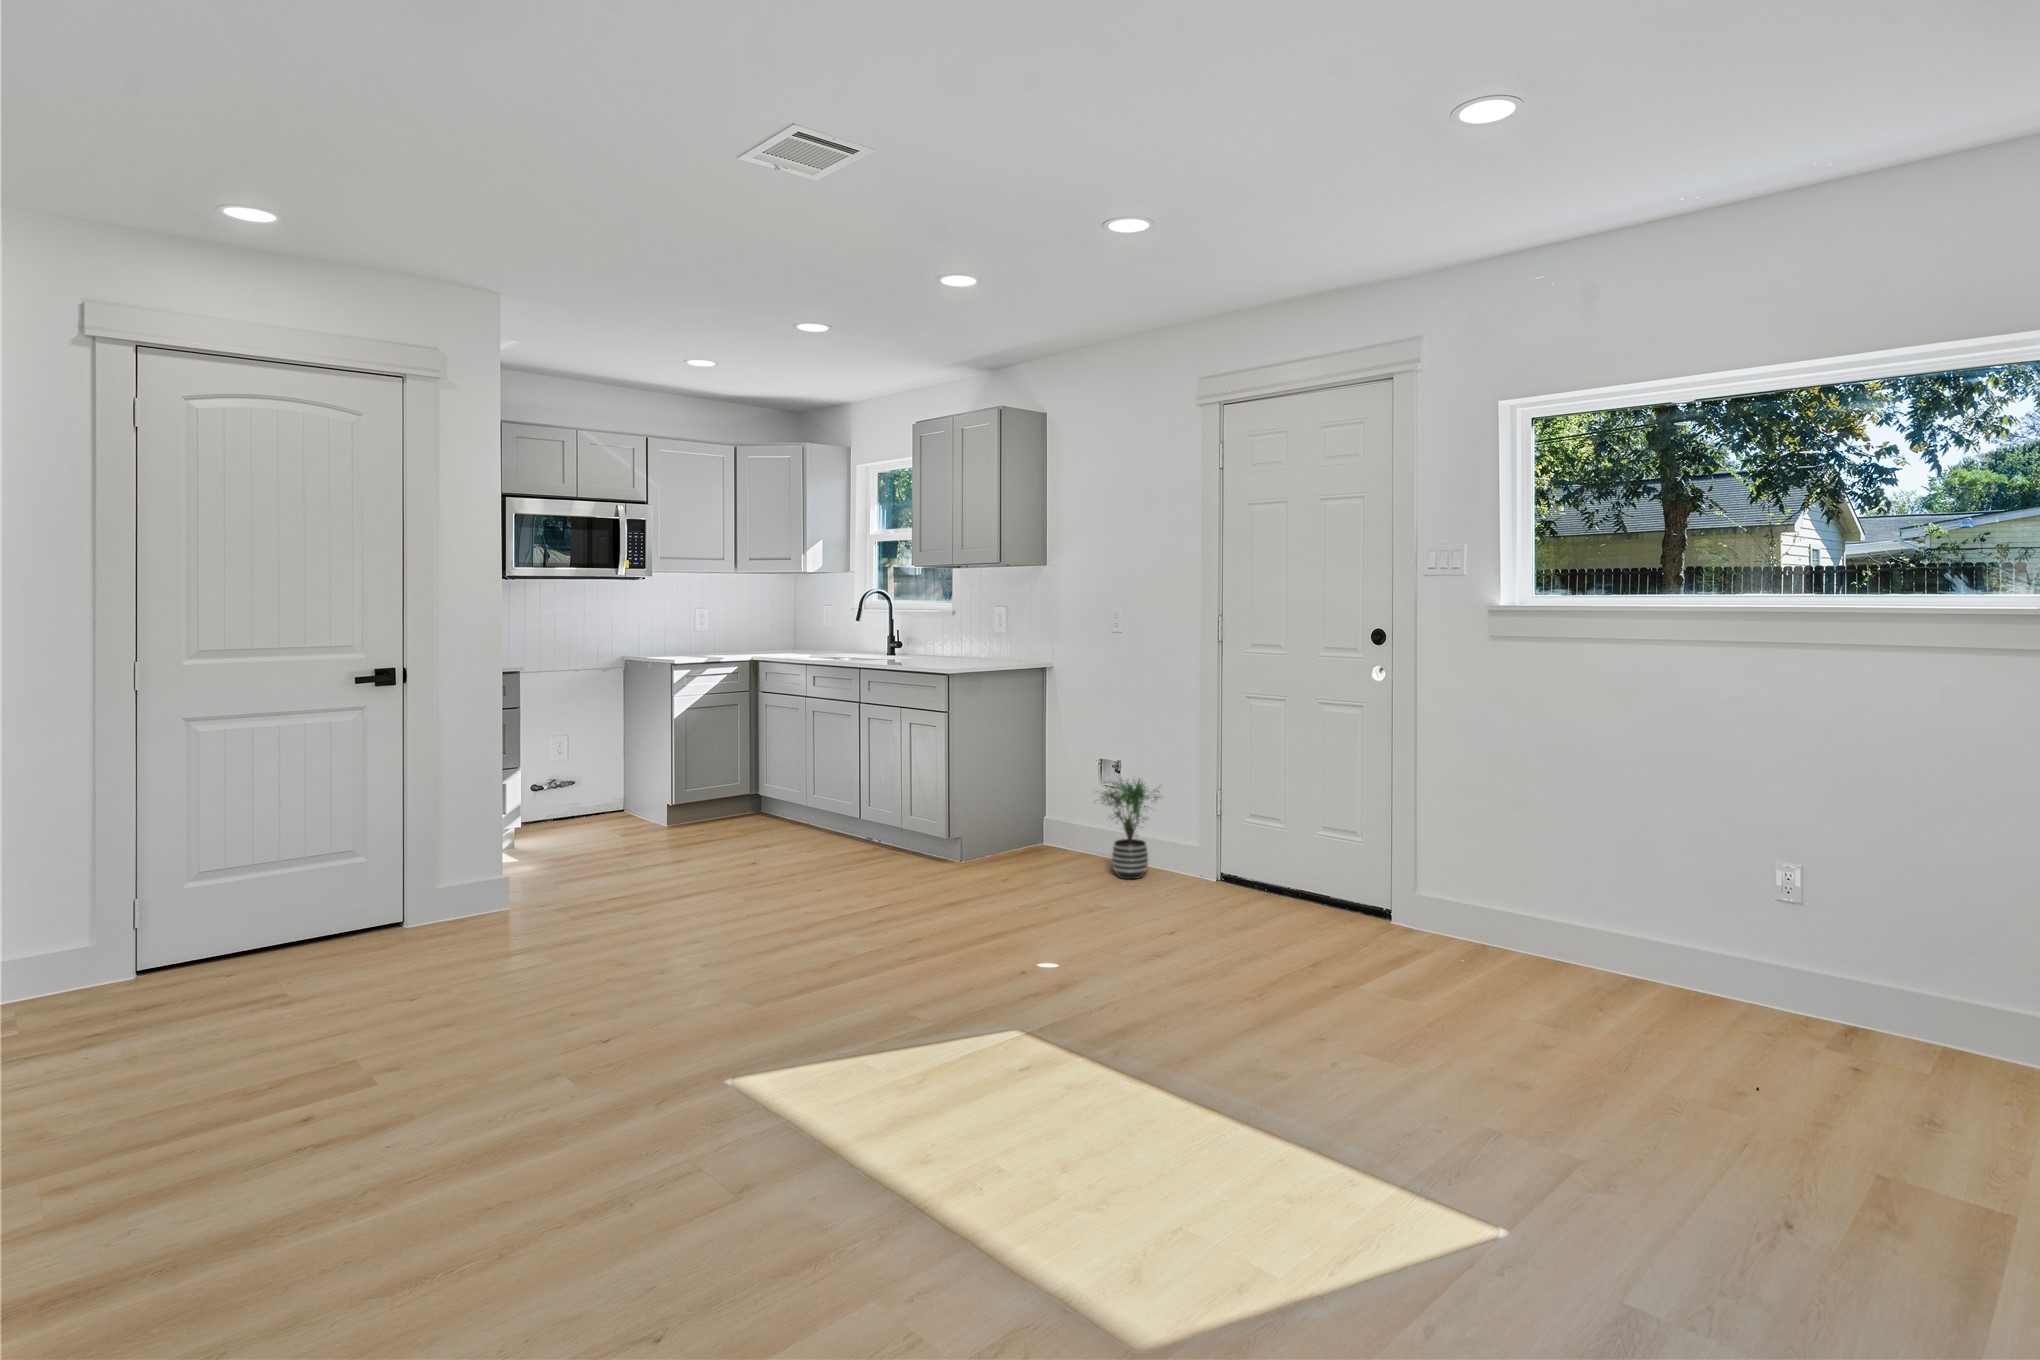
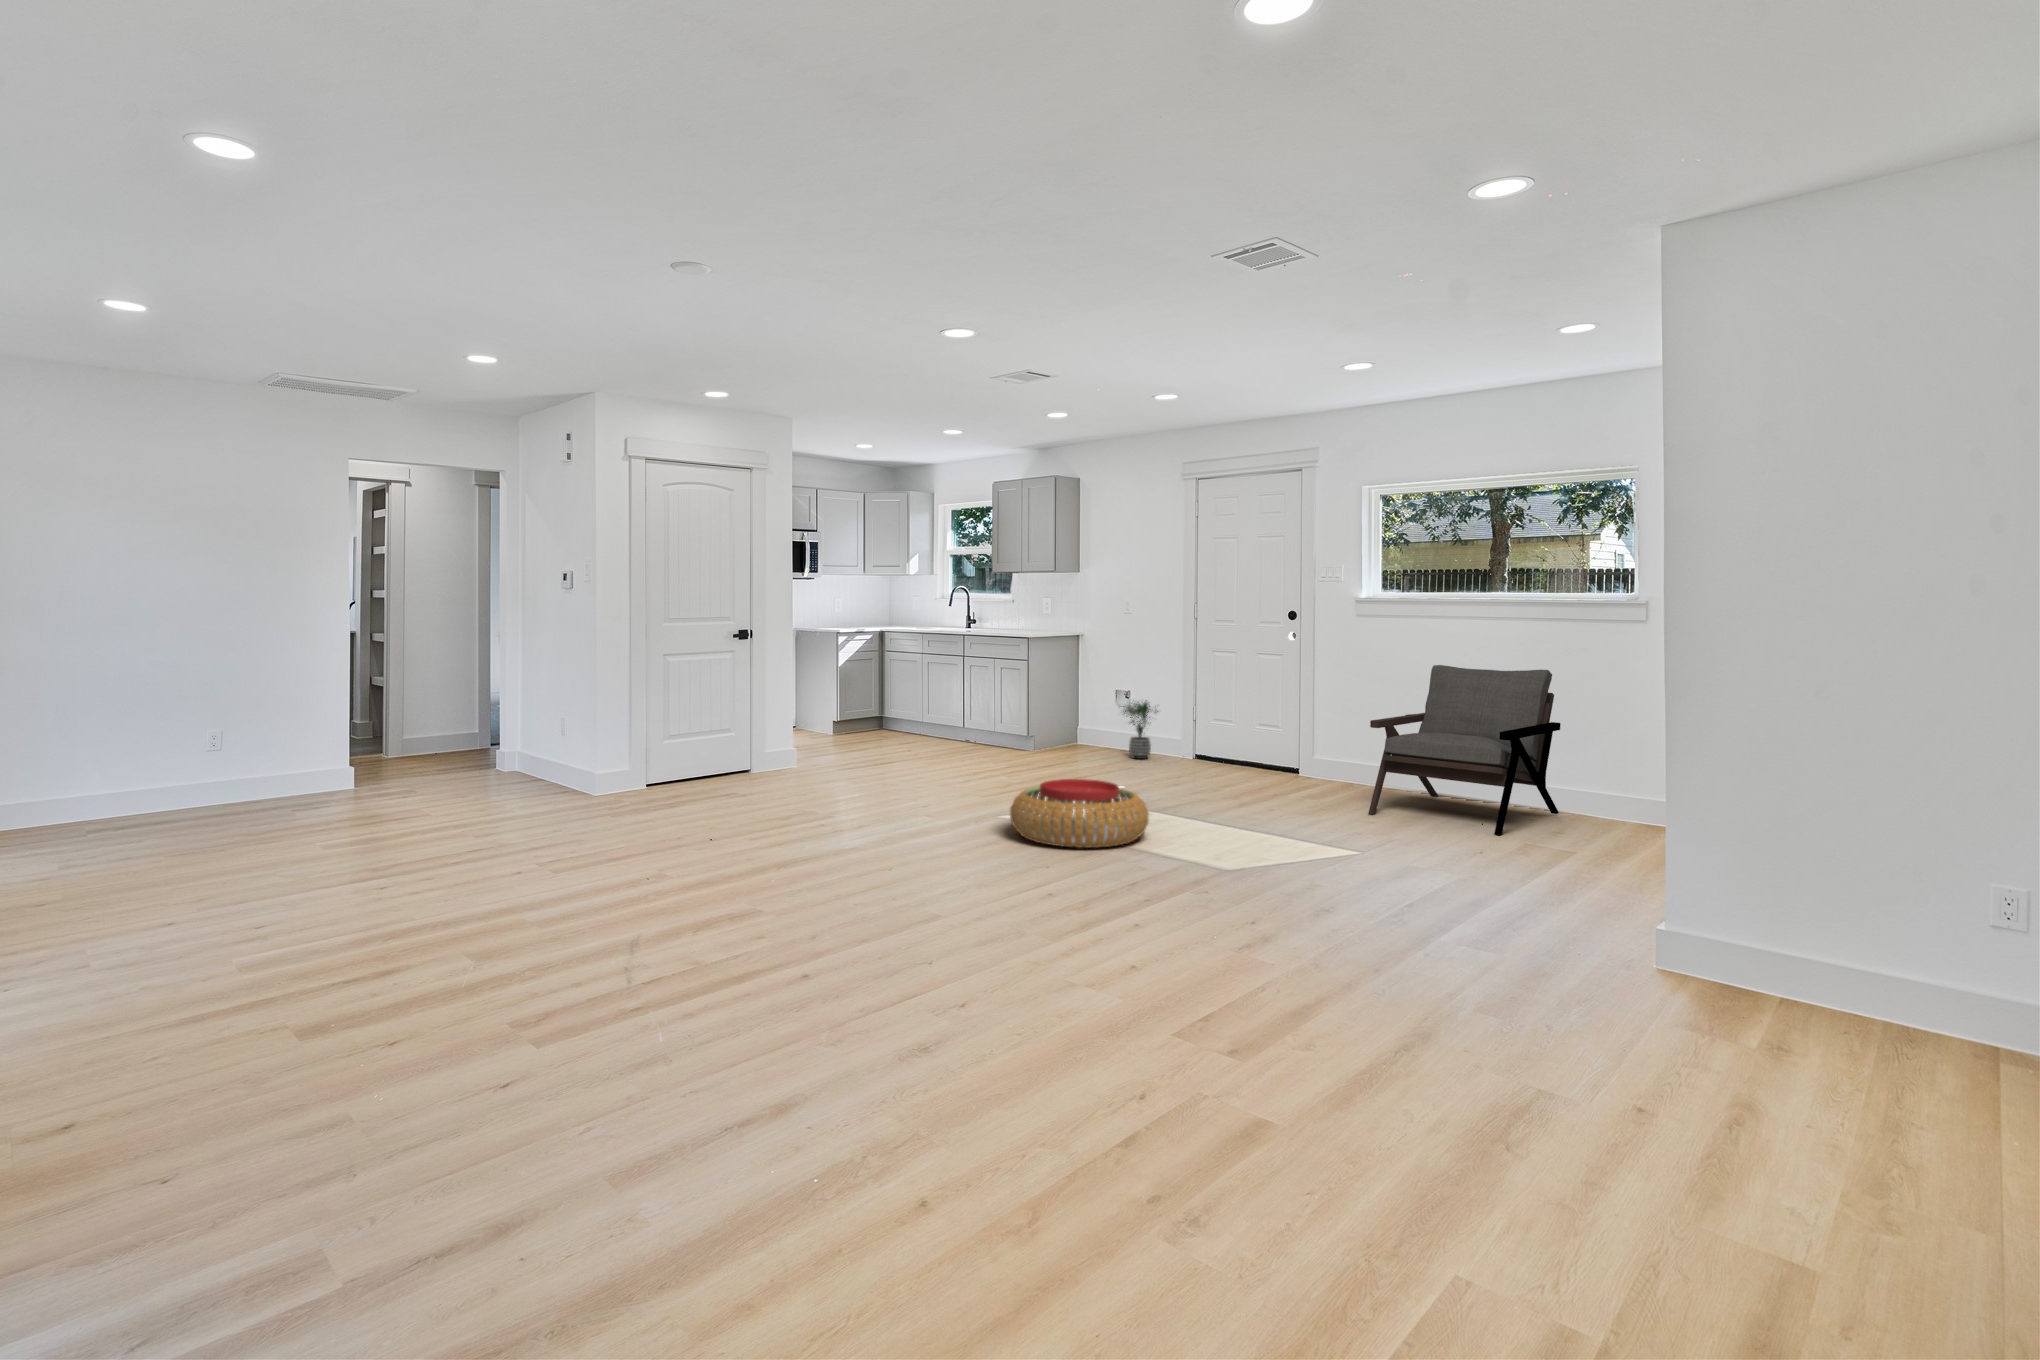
armchair: none [1527,736,1912,1142] -> present [1368,665,1561,835]
pouf: none [697,1023,1031,1249] -> present [1010,779,1149,848]

